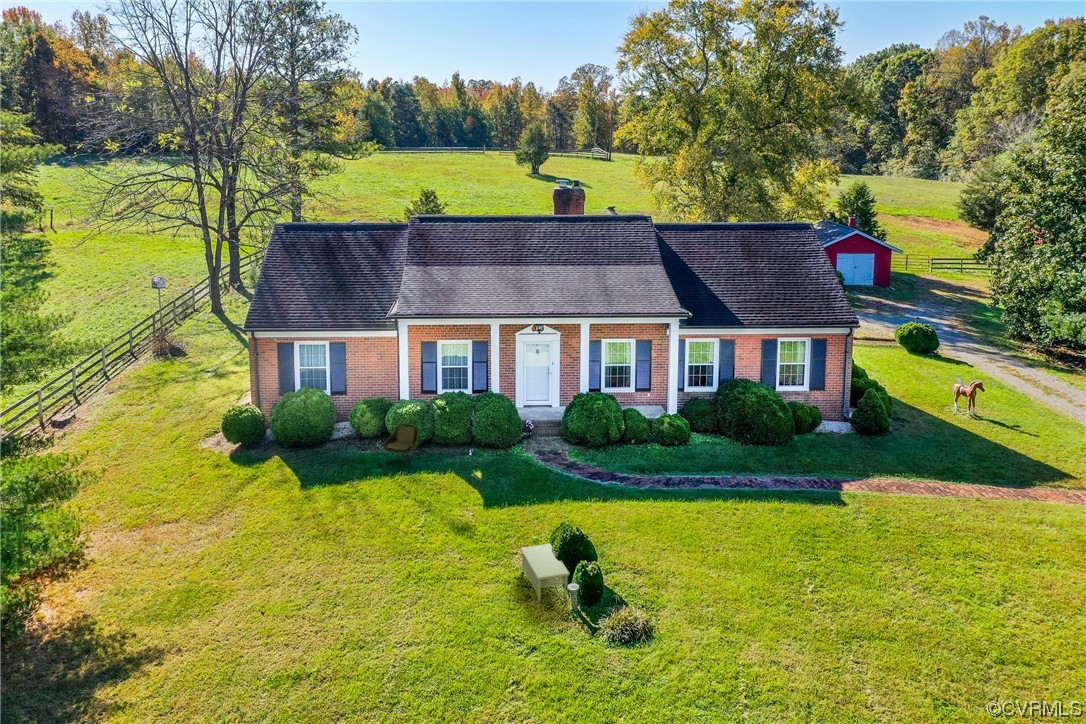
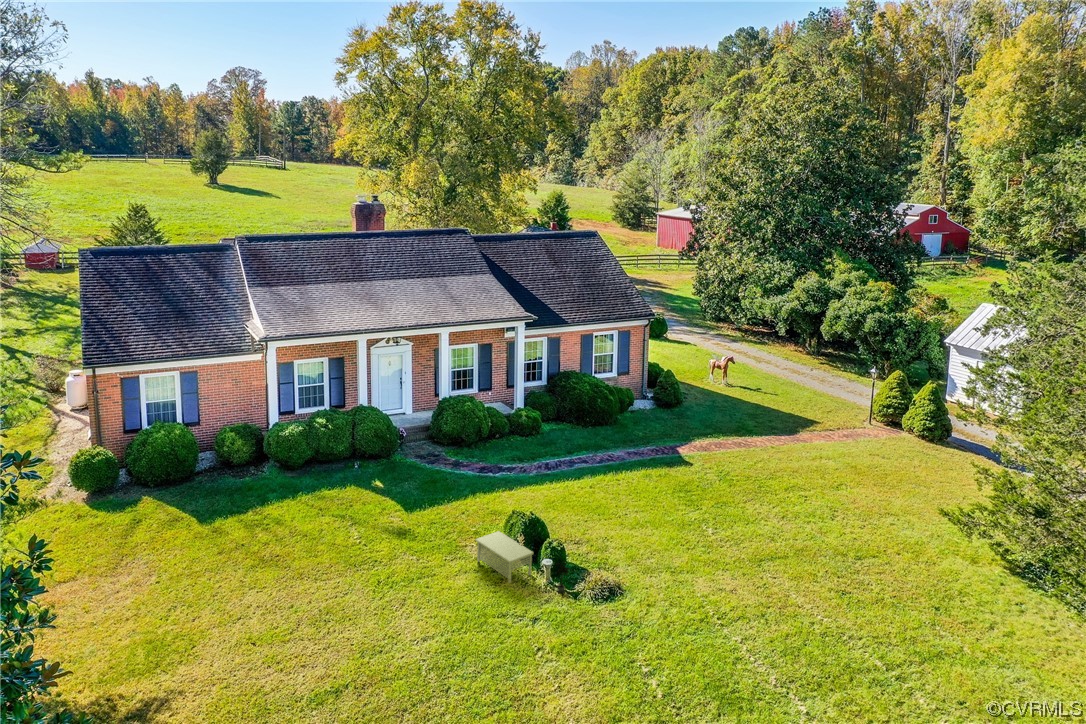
lounge chair: present [383,424,420,467] -> none [269,445,305,488]
potted plant: none [579,589,595,624] -> present [556,563,570,593]

